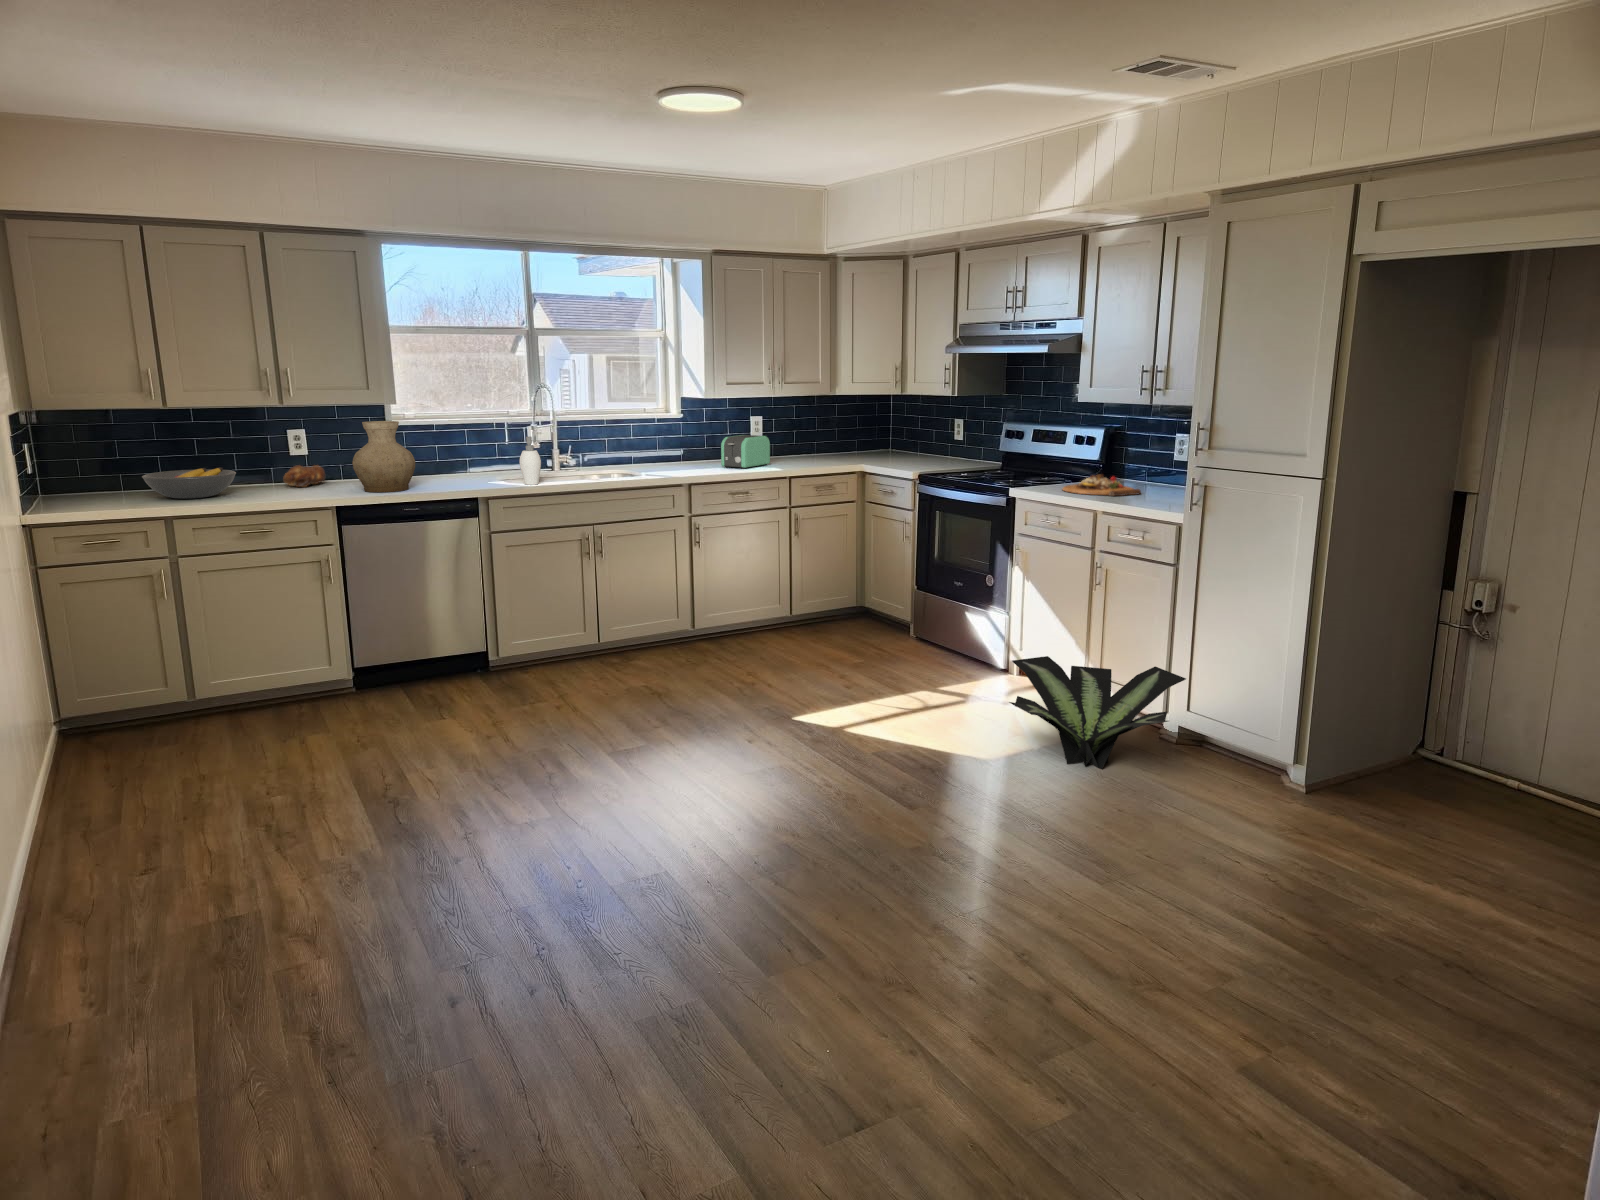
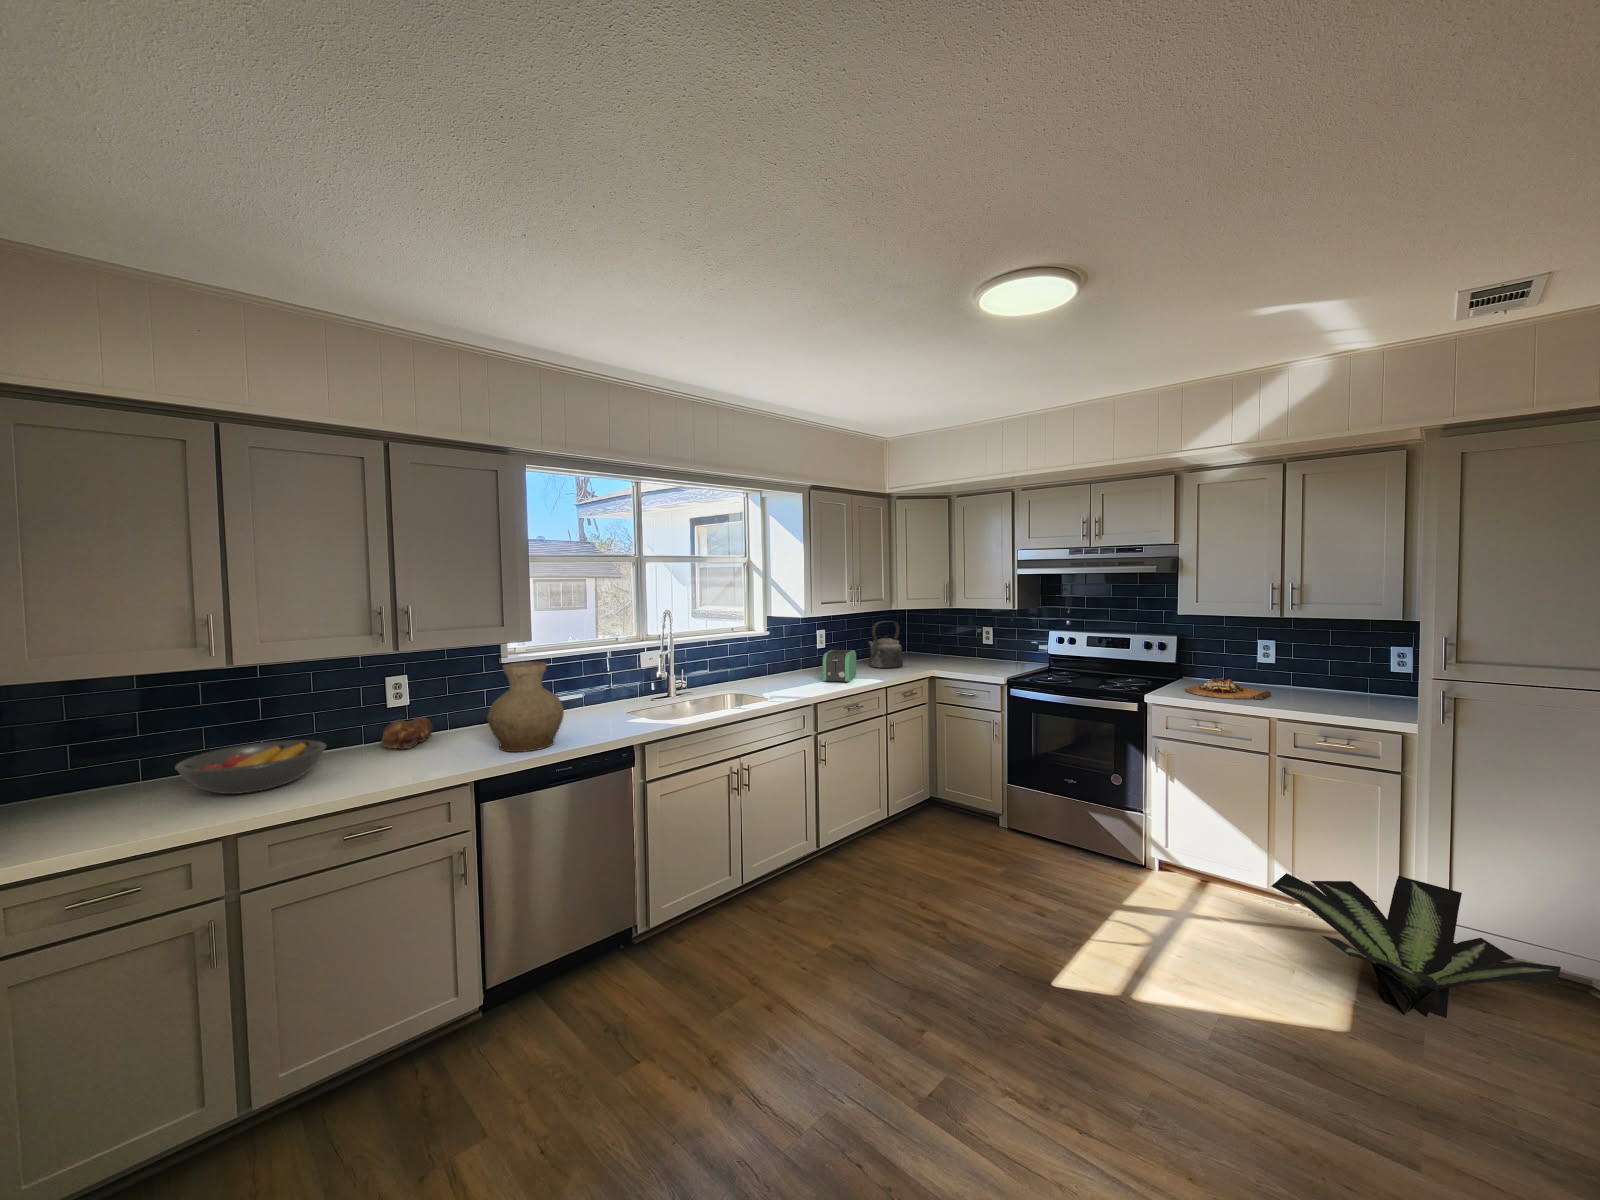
kettle: none [802,407,847,461] -> present [868,621,903,668]
soap dispenser: present [519,437,541,485] -> none [674,669,702,723]

